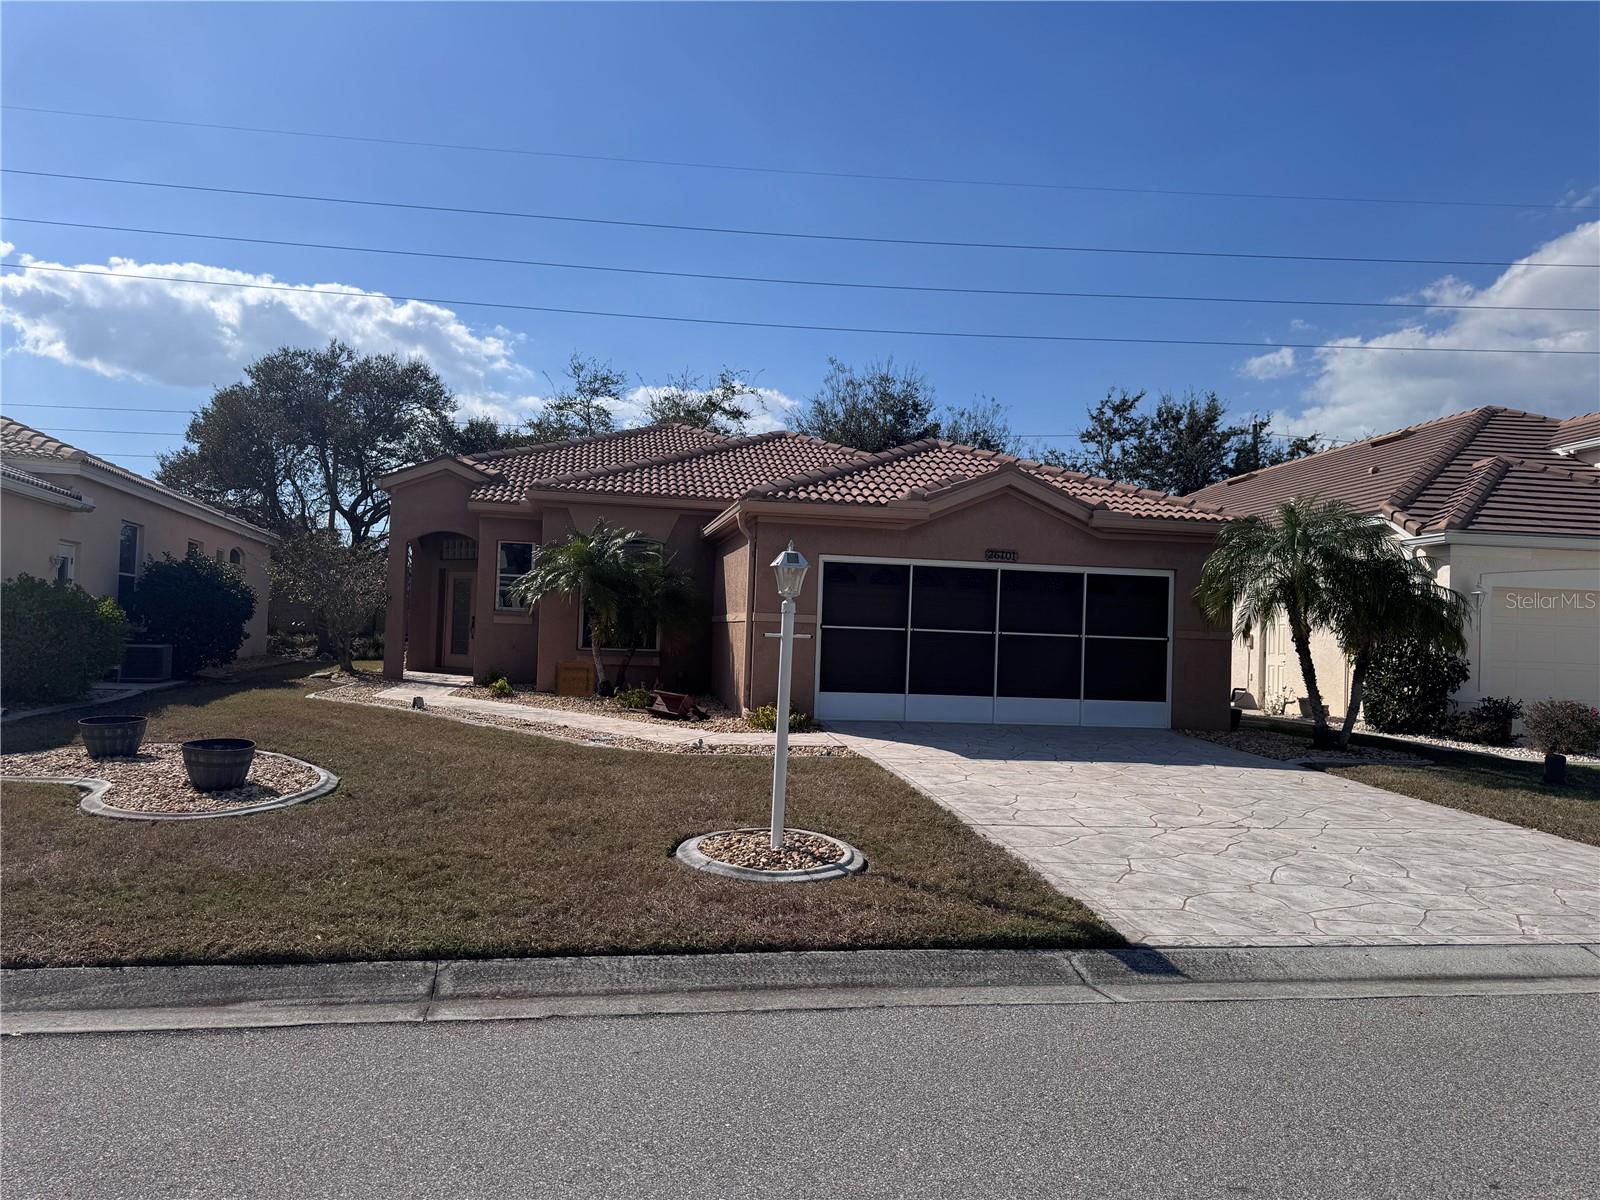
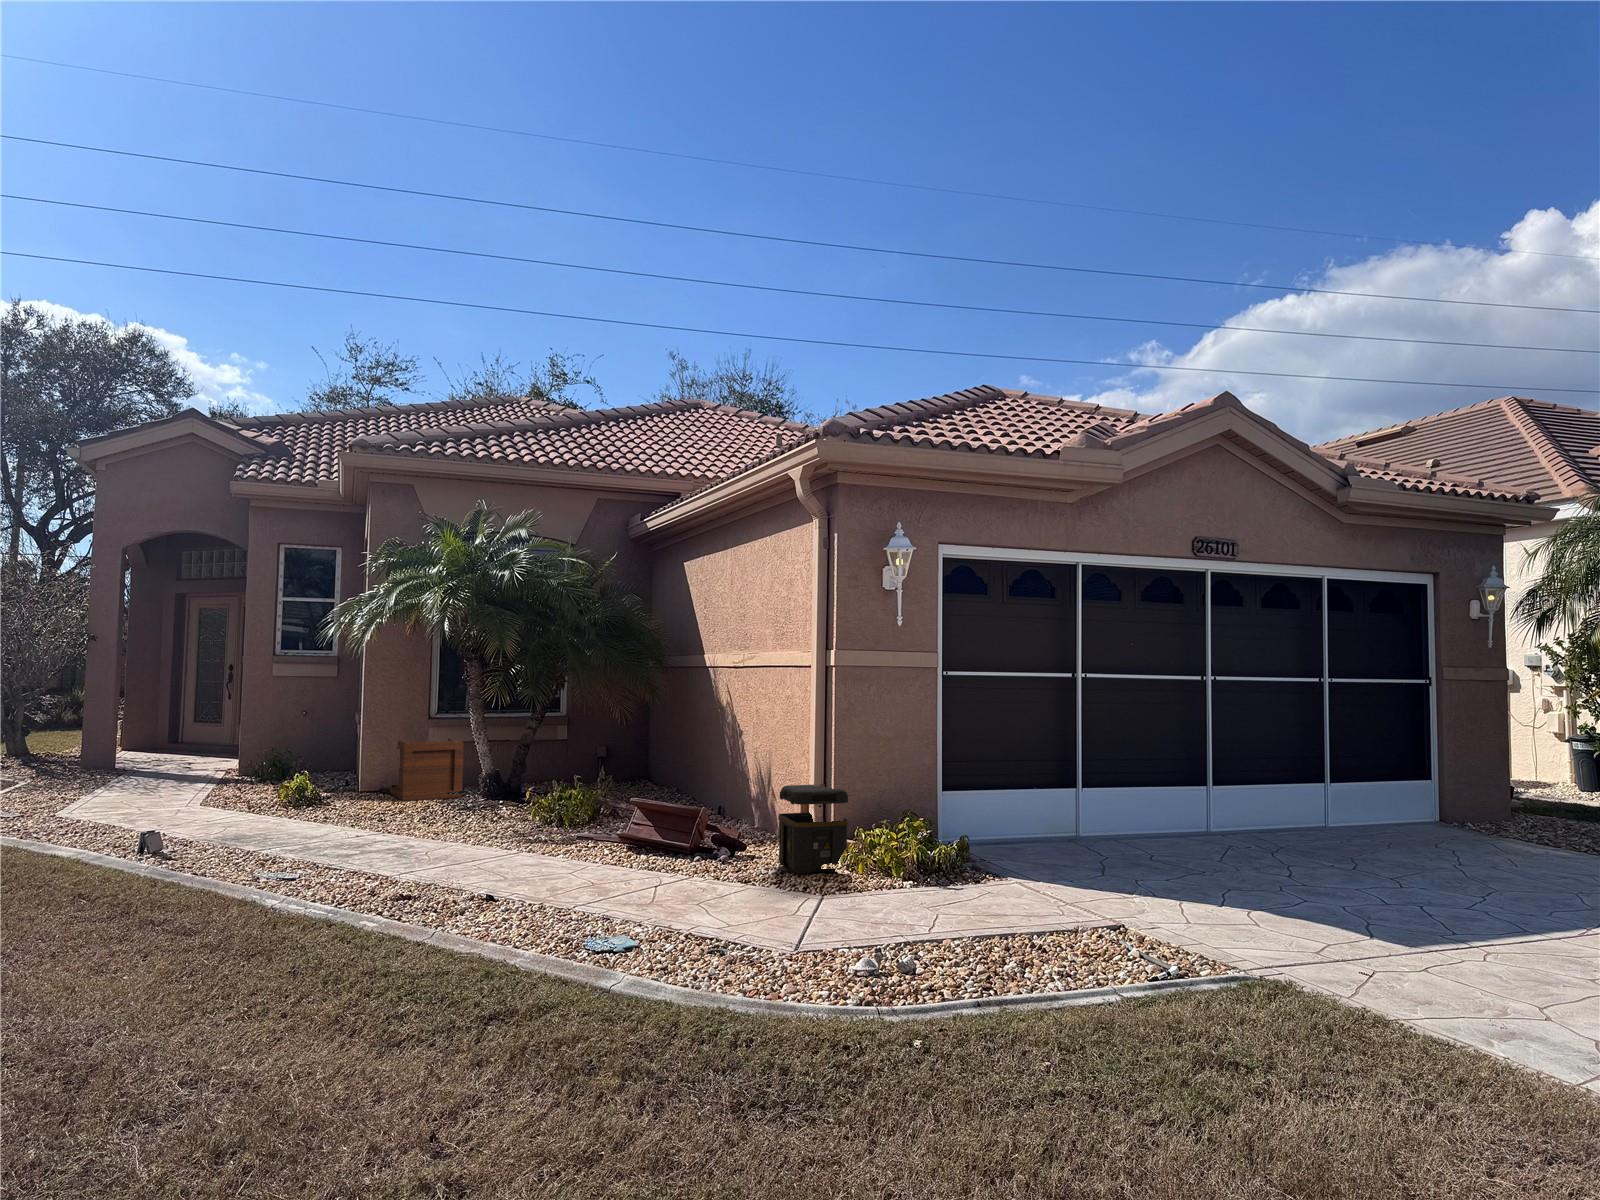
toolbox: none [728,685,761,731] -> present [778,784,849,874]

